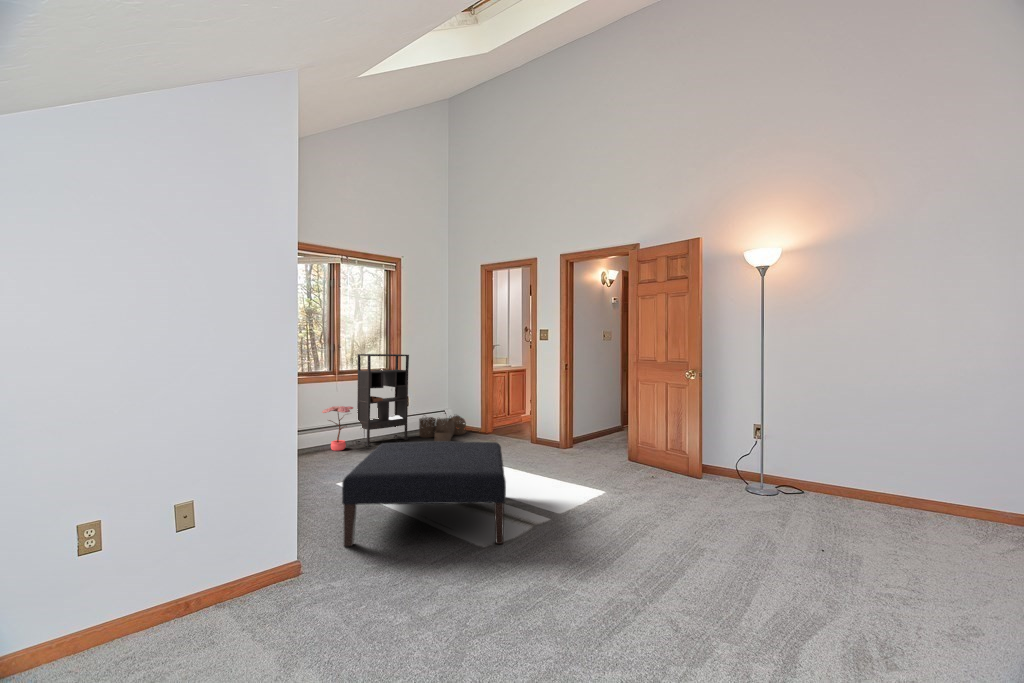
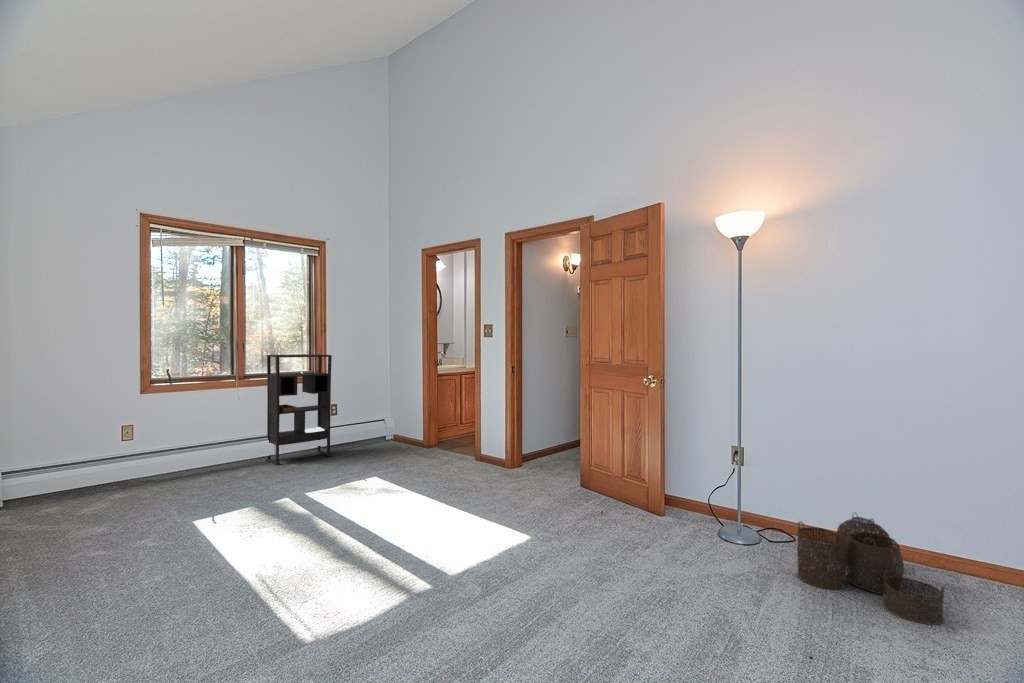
potted plant: present [322,406,353,451] -> none [214,418,258,472]
woven basket: present [419,415,466,441] -> present [797,516,944,625]
ottoman: present [342,441,506,546] -> none [96,474,388,644]

